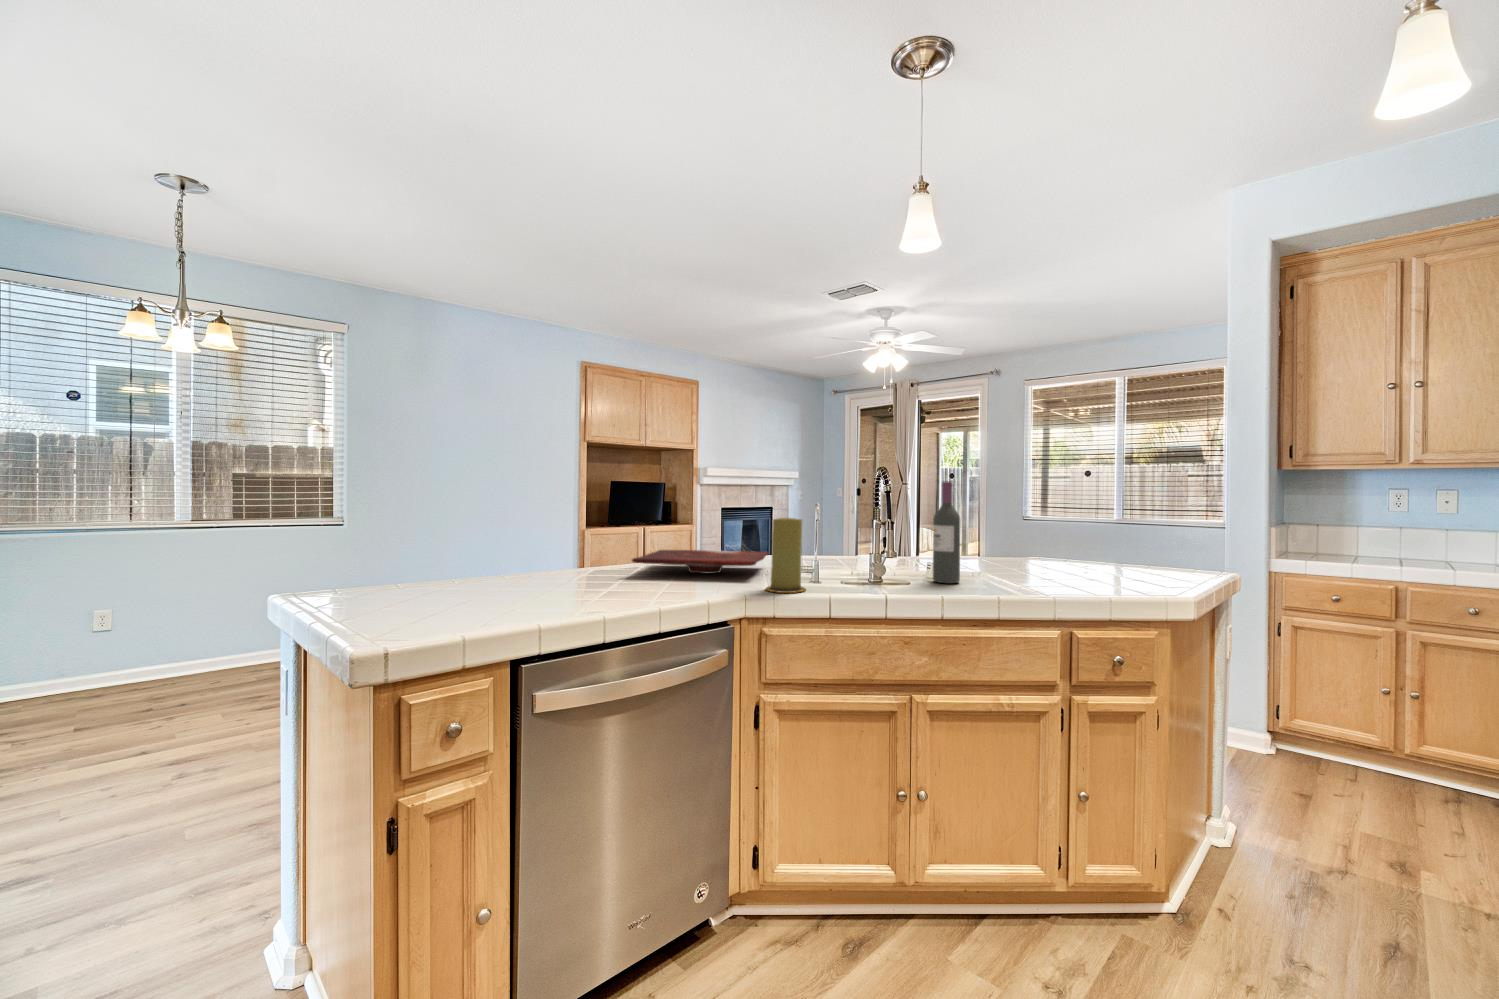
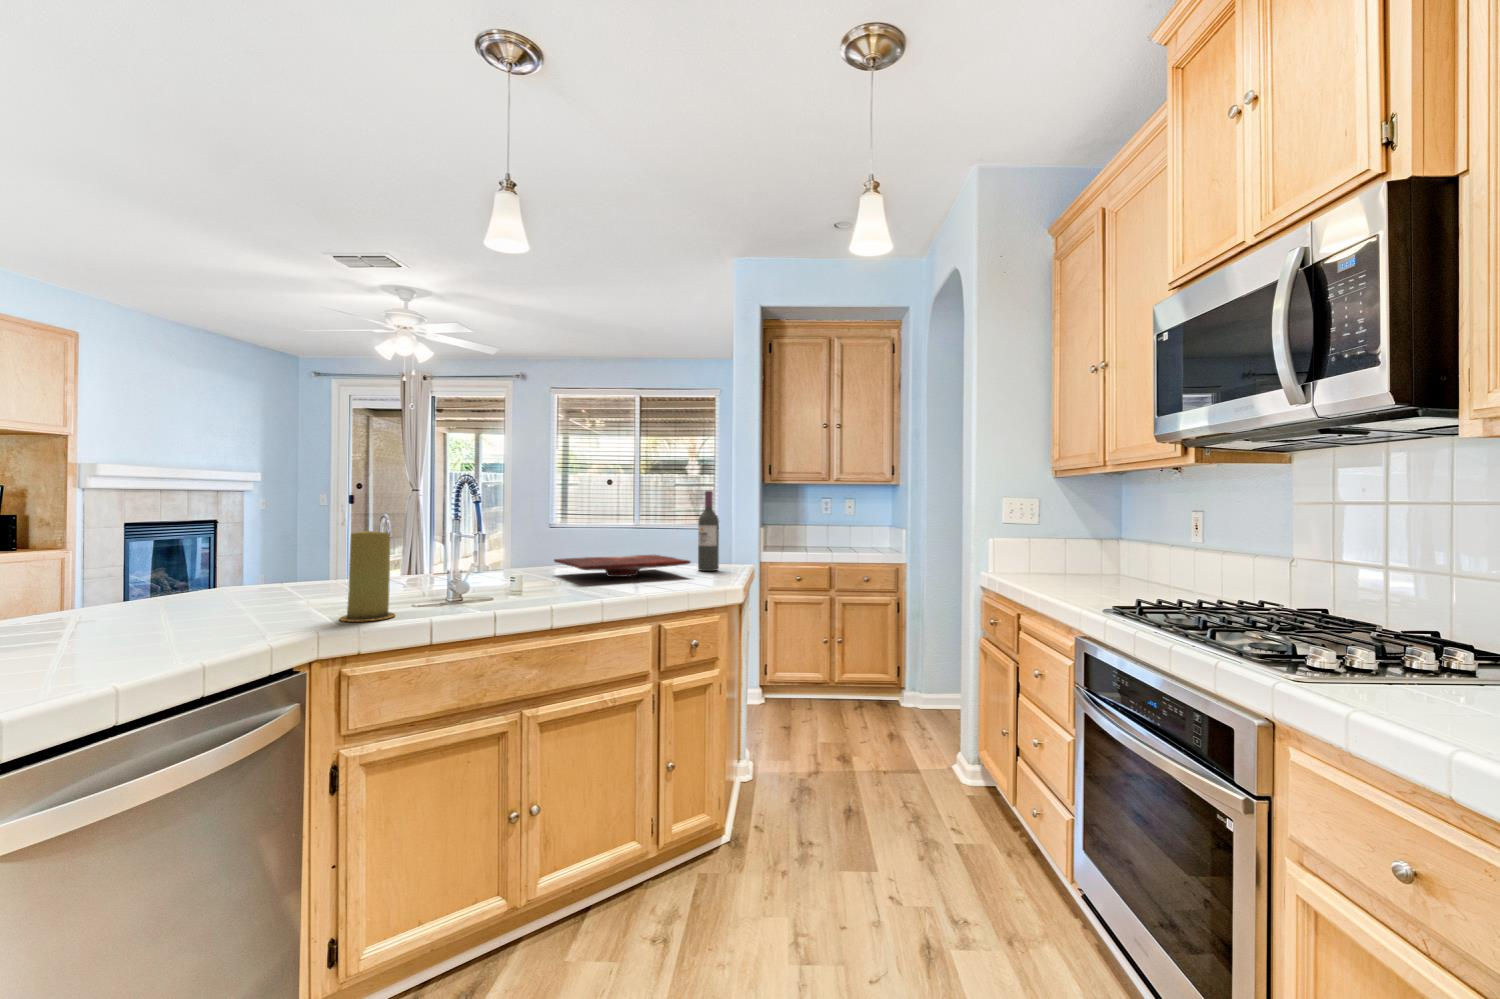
wine bottle: present [933,481,960,583] -> present [698,491,719,571]
cutting board: present [632,550,768,574] -> present [554,555,690,577]

